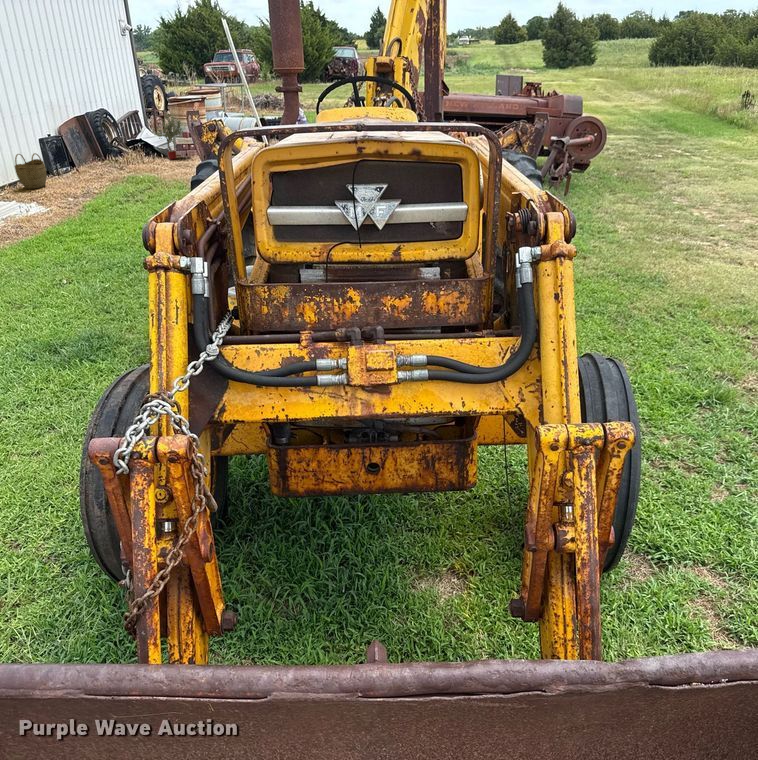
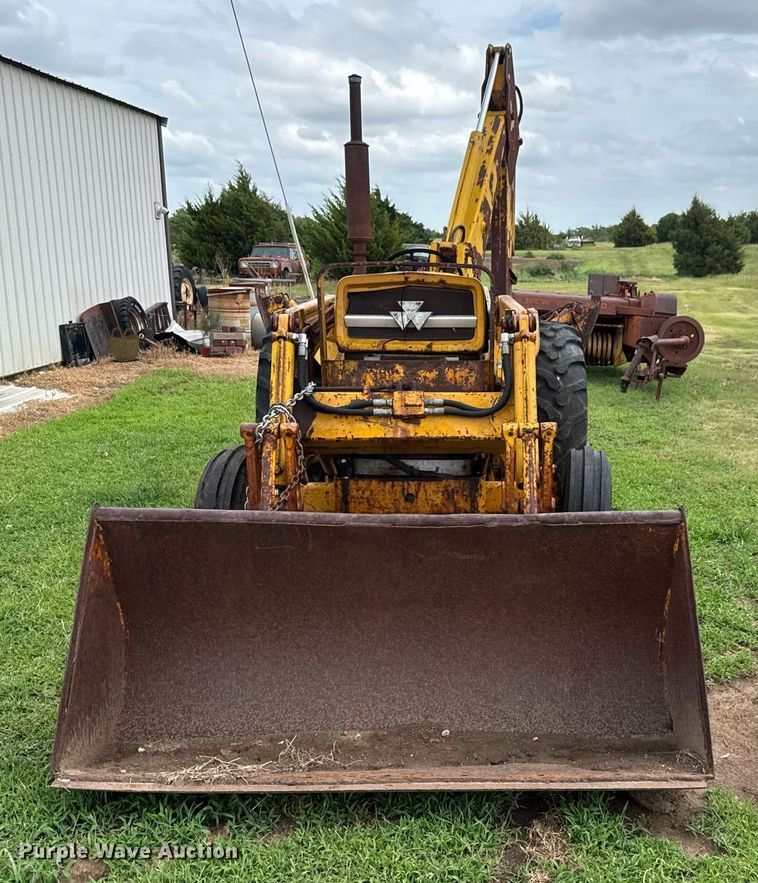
woven basket: present [15,153,47,189] -> present [109,330,139,362]

